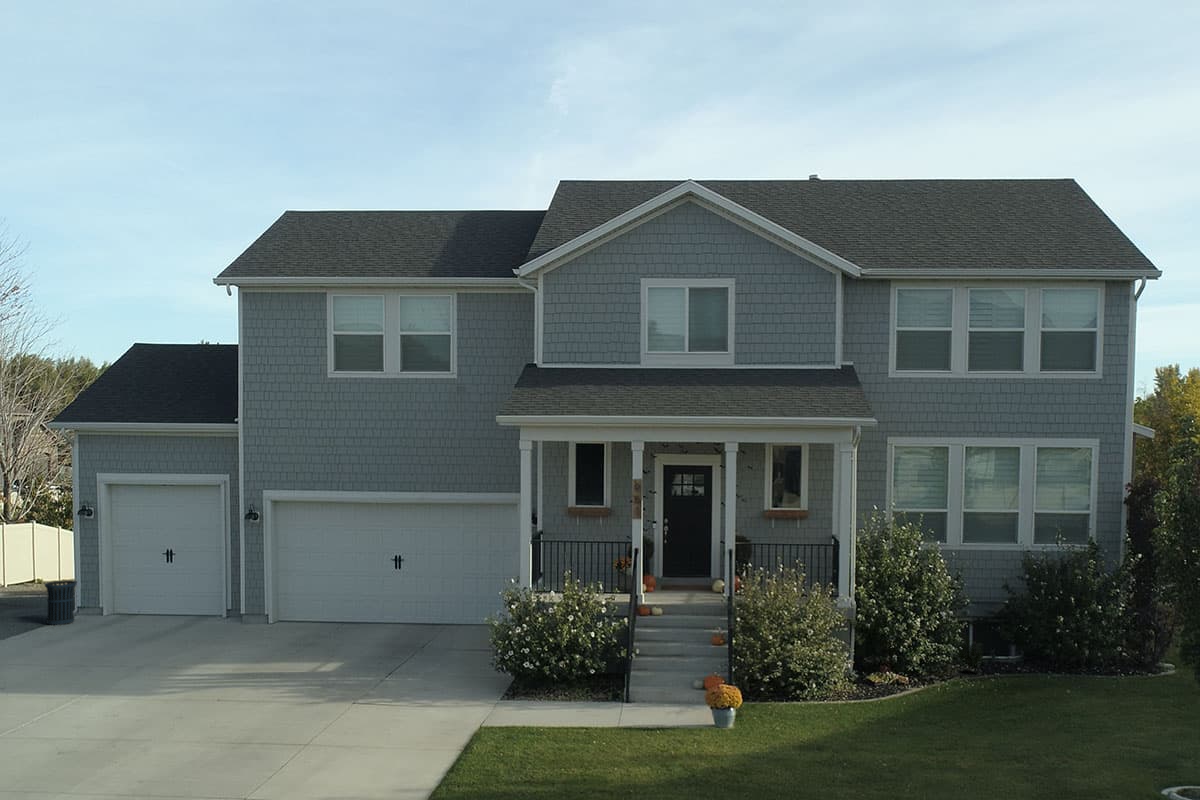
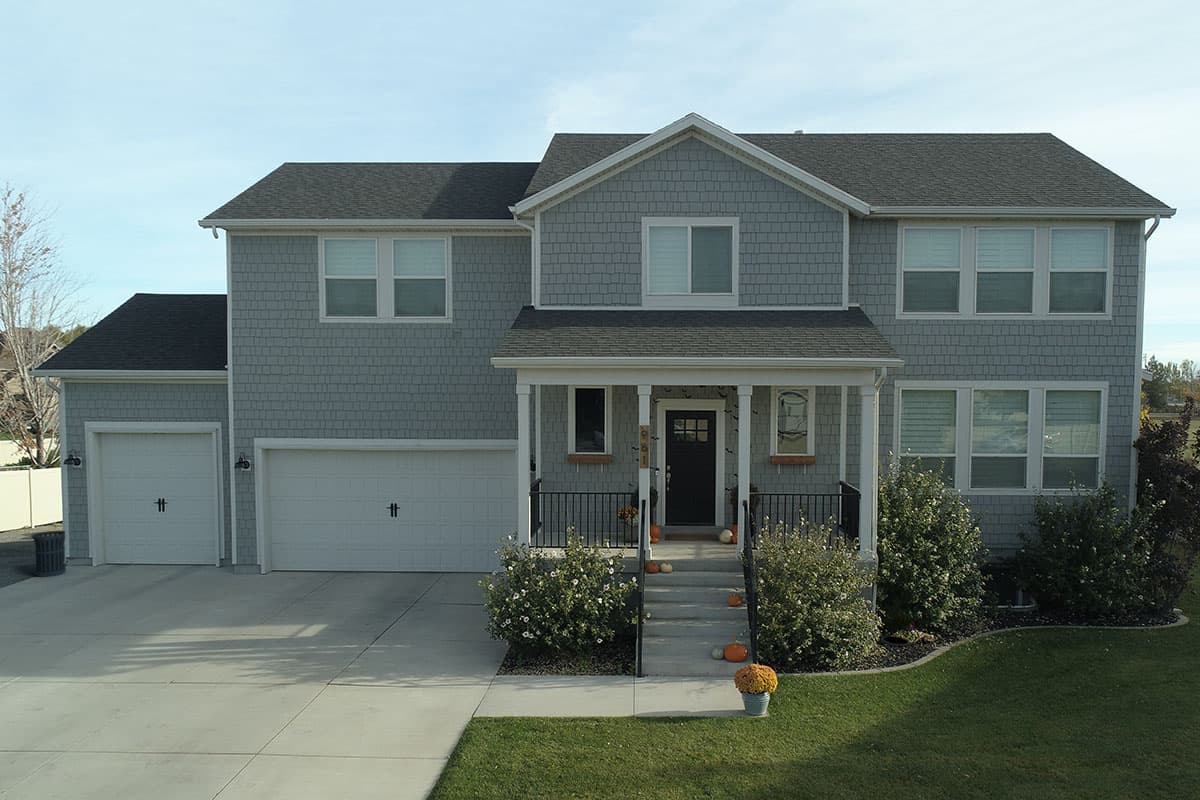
potted tree: present [956,635,982,677] -> present [882,600,913,646]

